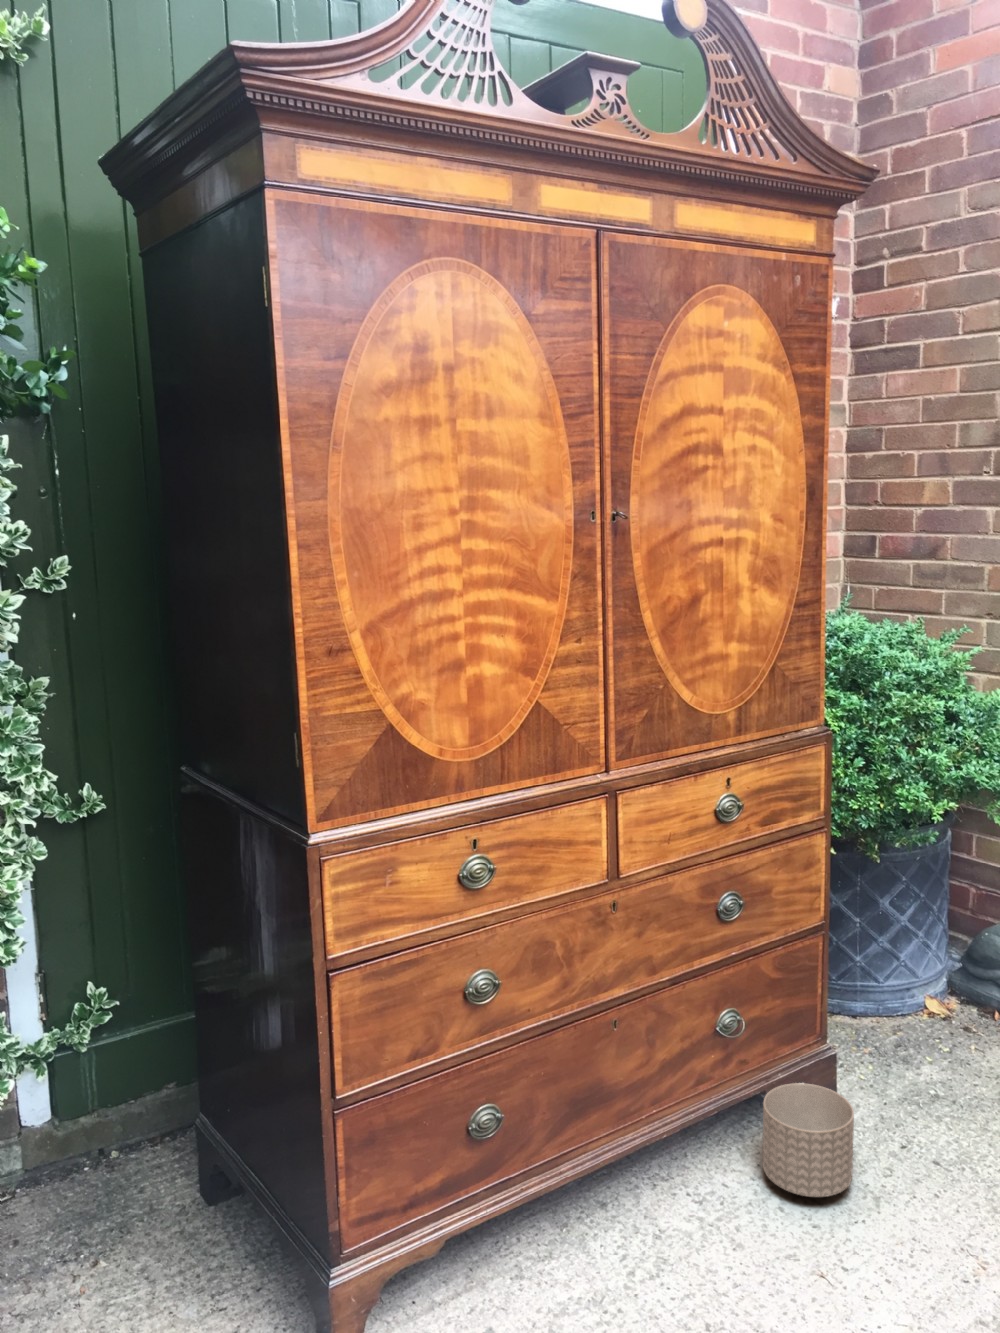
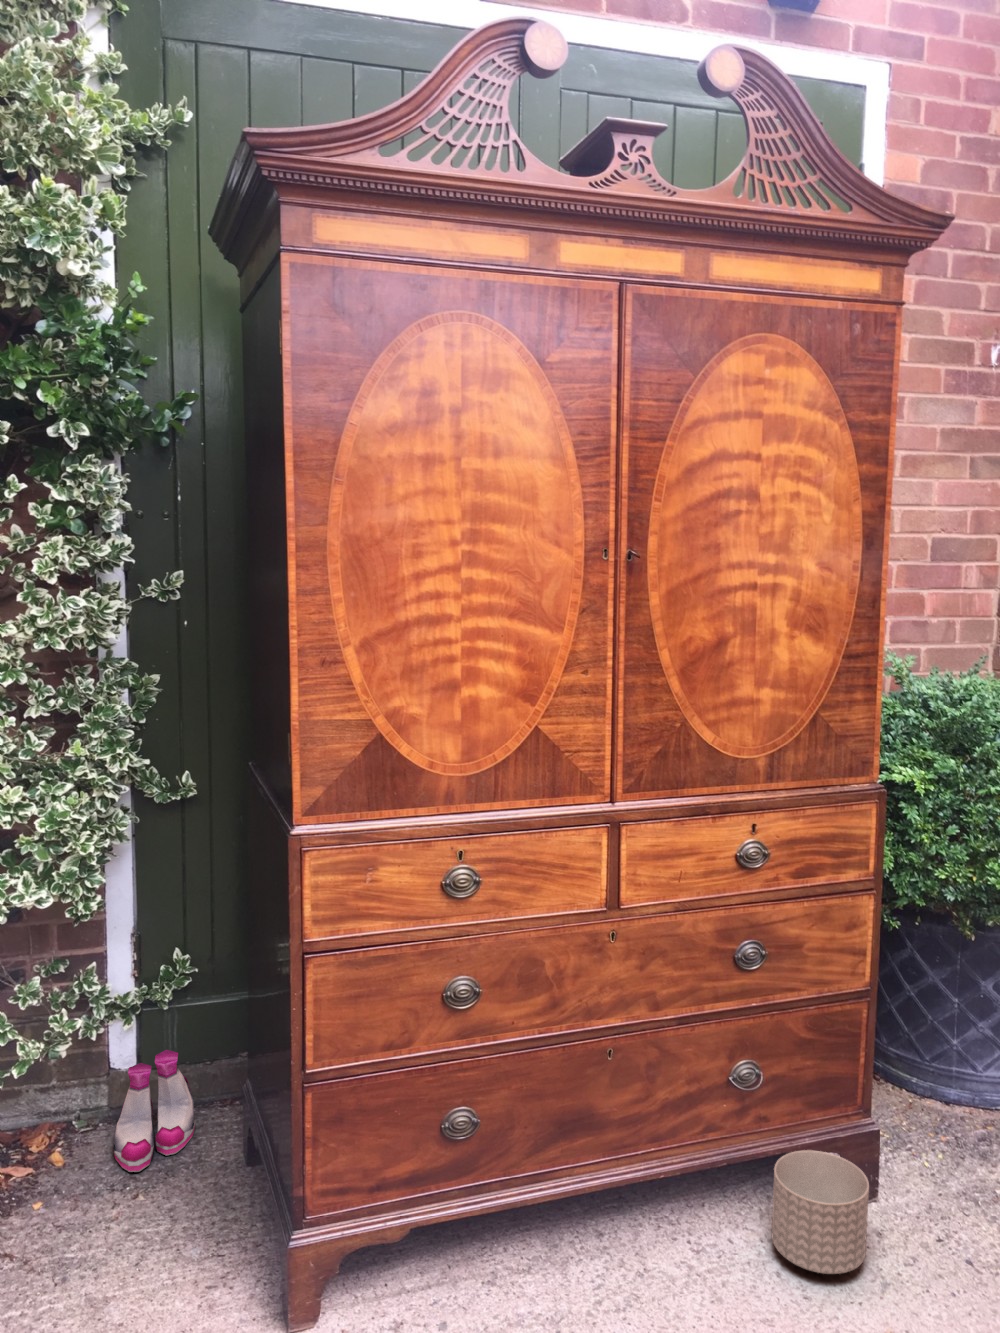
boots: none [43,1099,133,1243] -> present [113,1050,195,1172]

